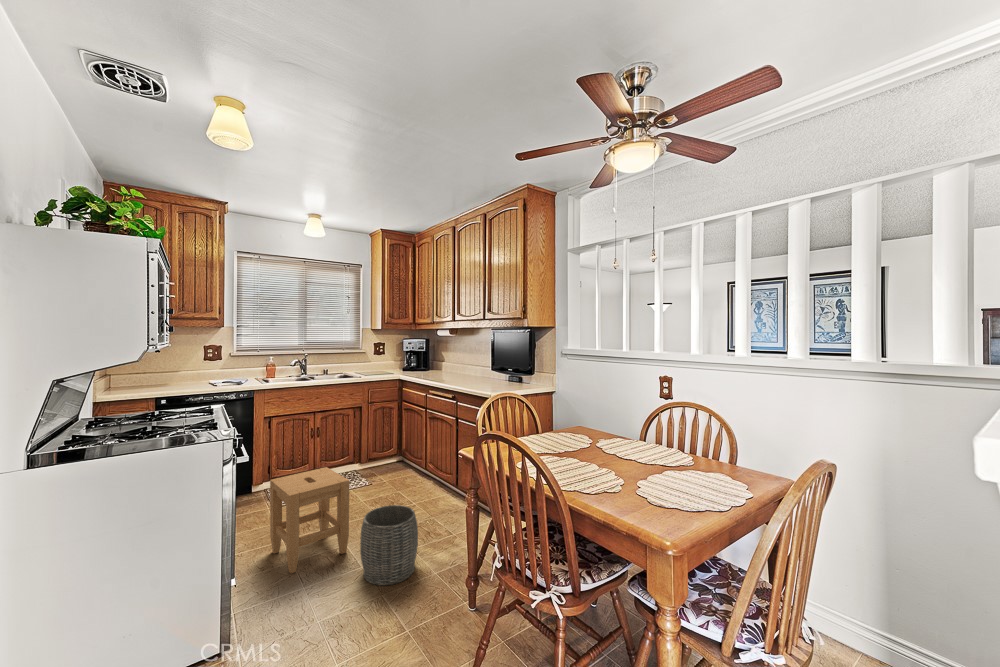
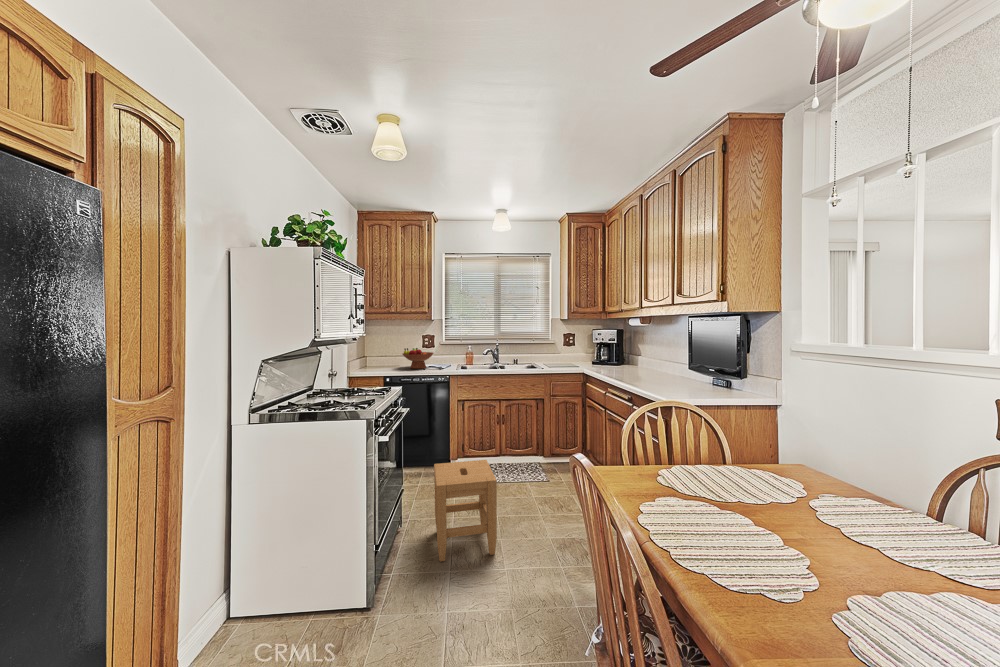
fruit bowl: none [181,360,227,385] -> present [403,348,434,369]
woven basket: present [360,505,418,586] -> none [495,518,558,615]

